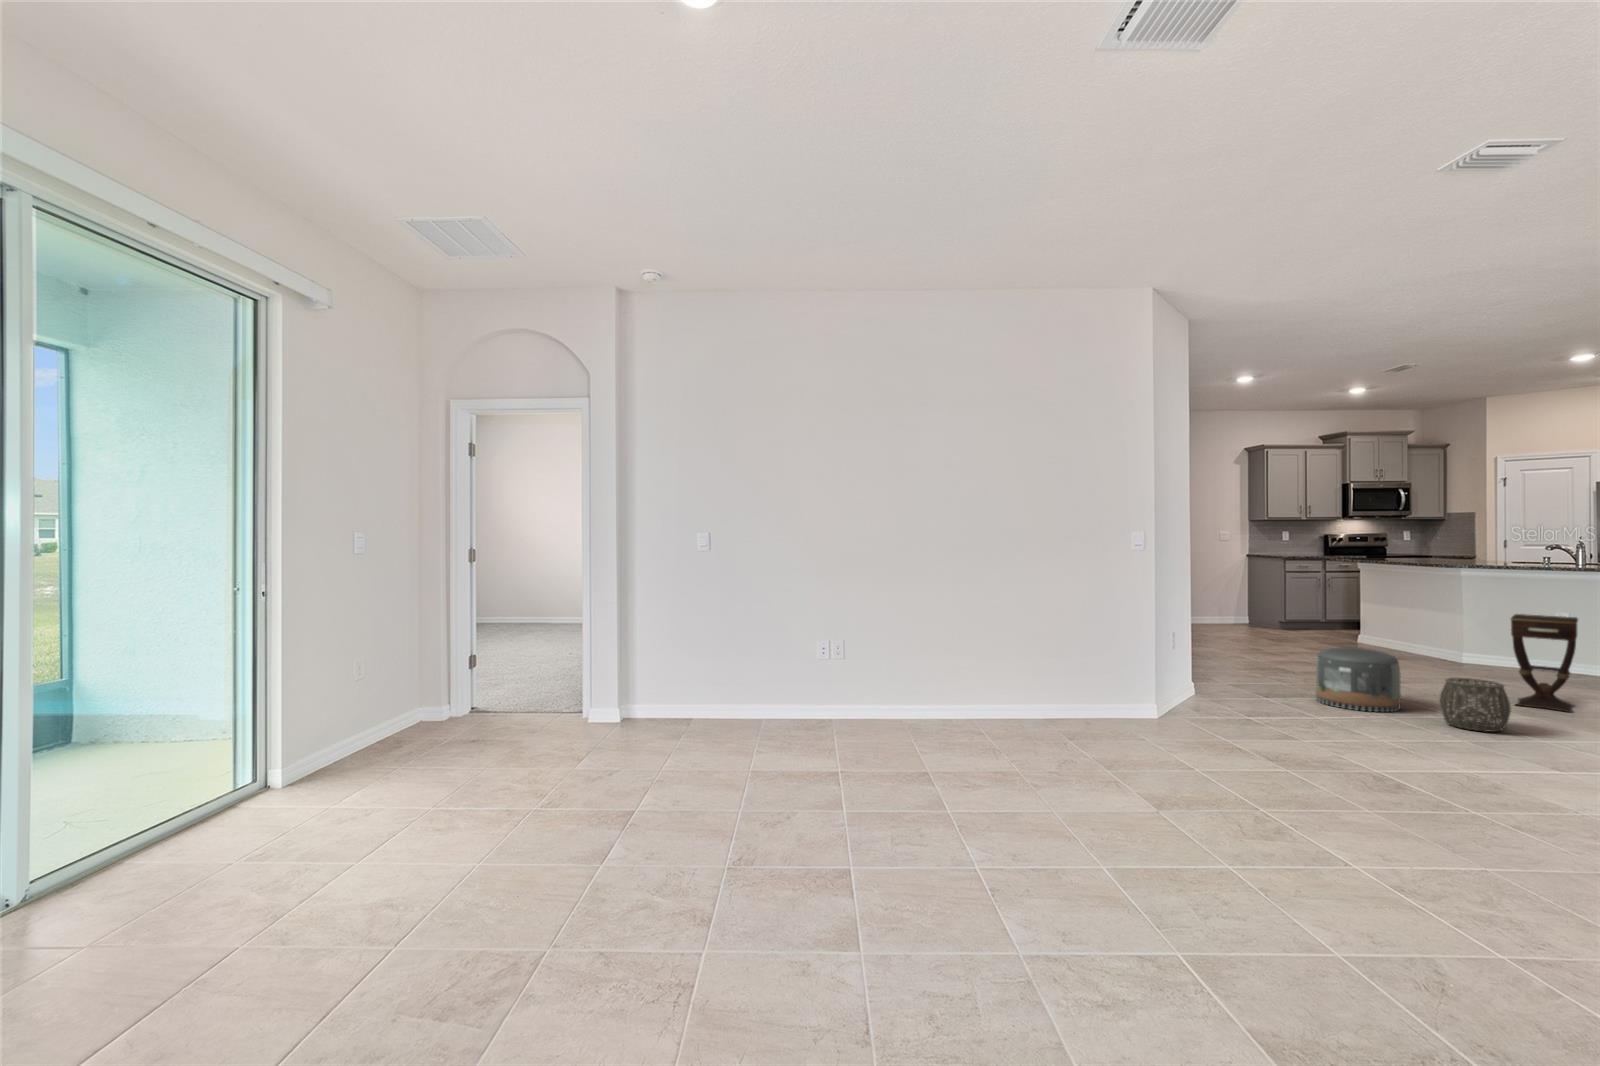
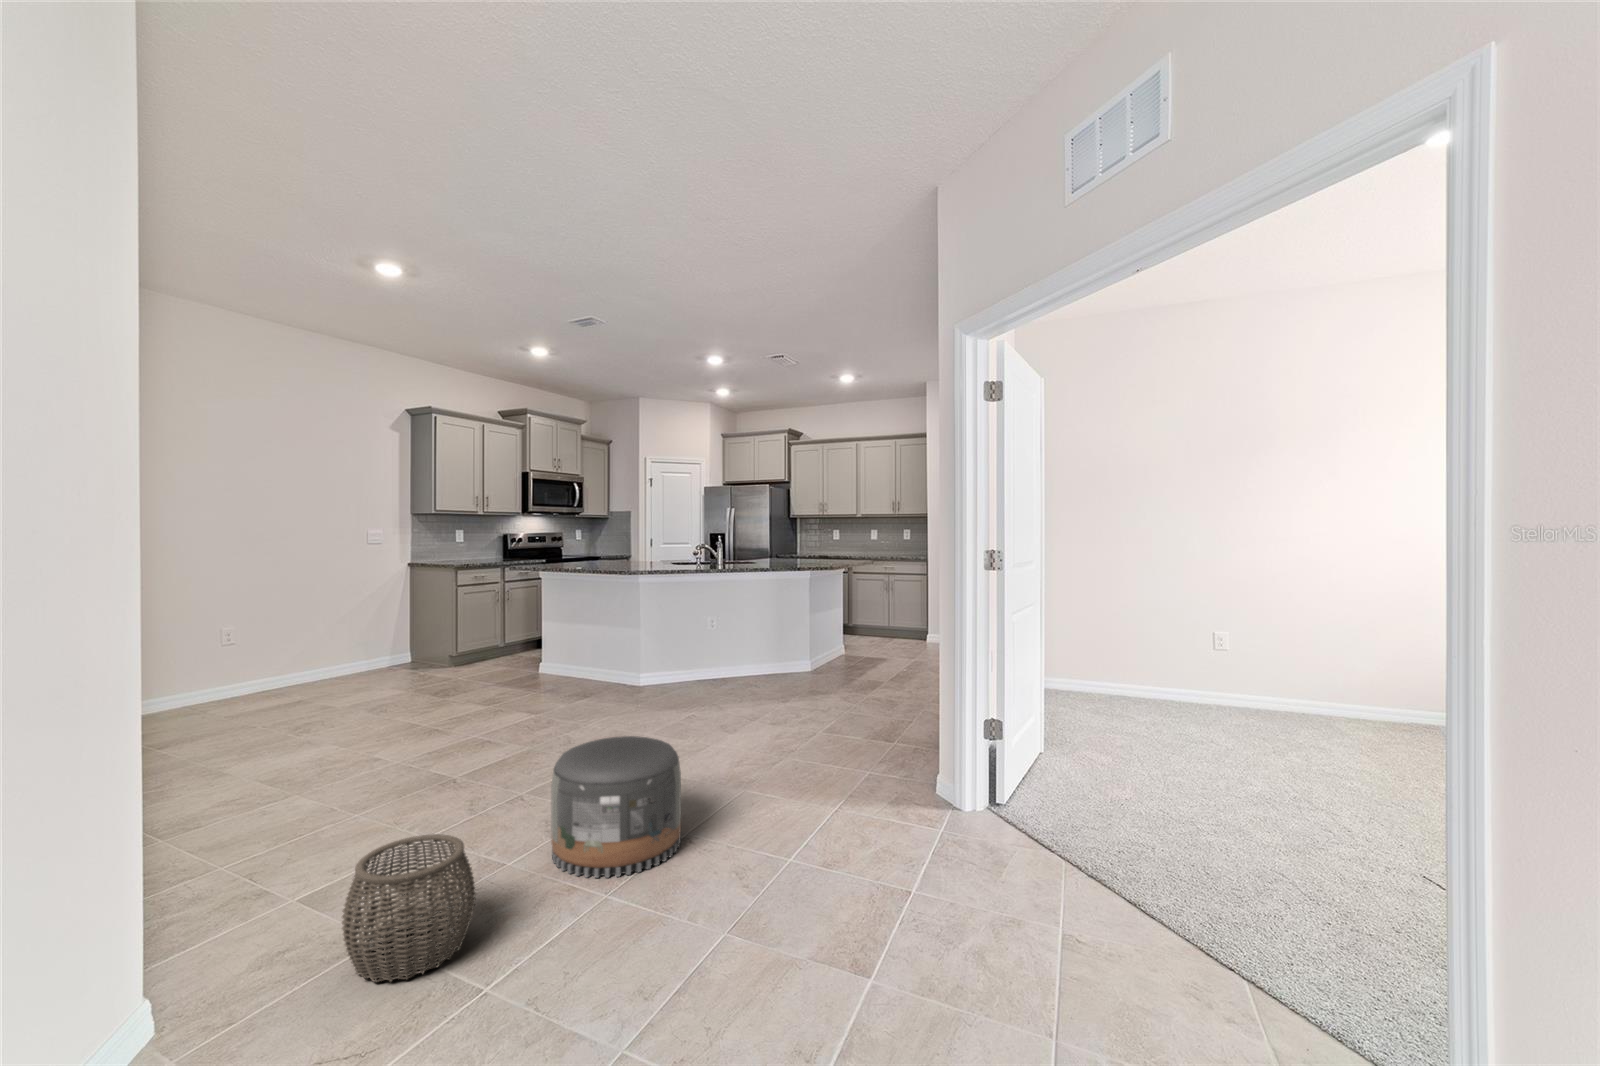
side table: present [1511,614,1578,712] -> none [754,634,824,763]
woven basket: present [1440,678,1511,732] -> present [342,834,476,982]

